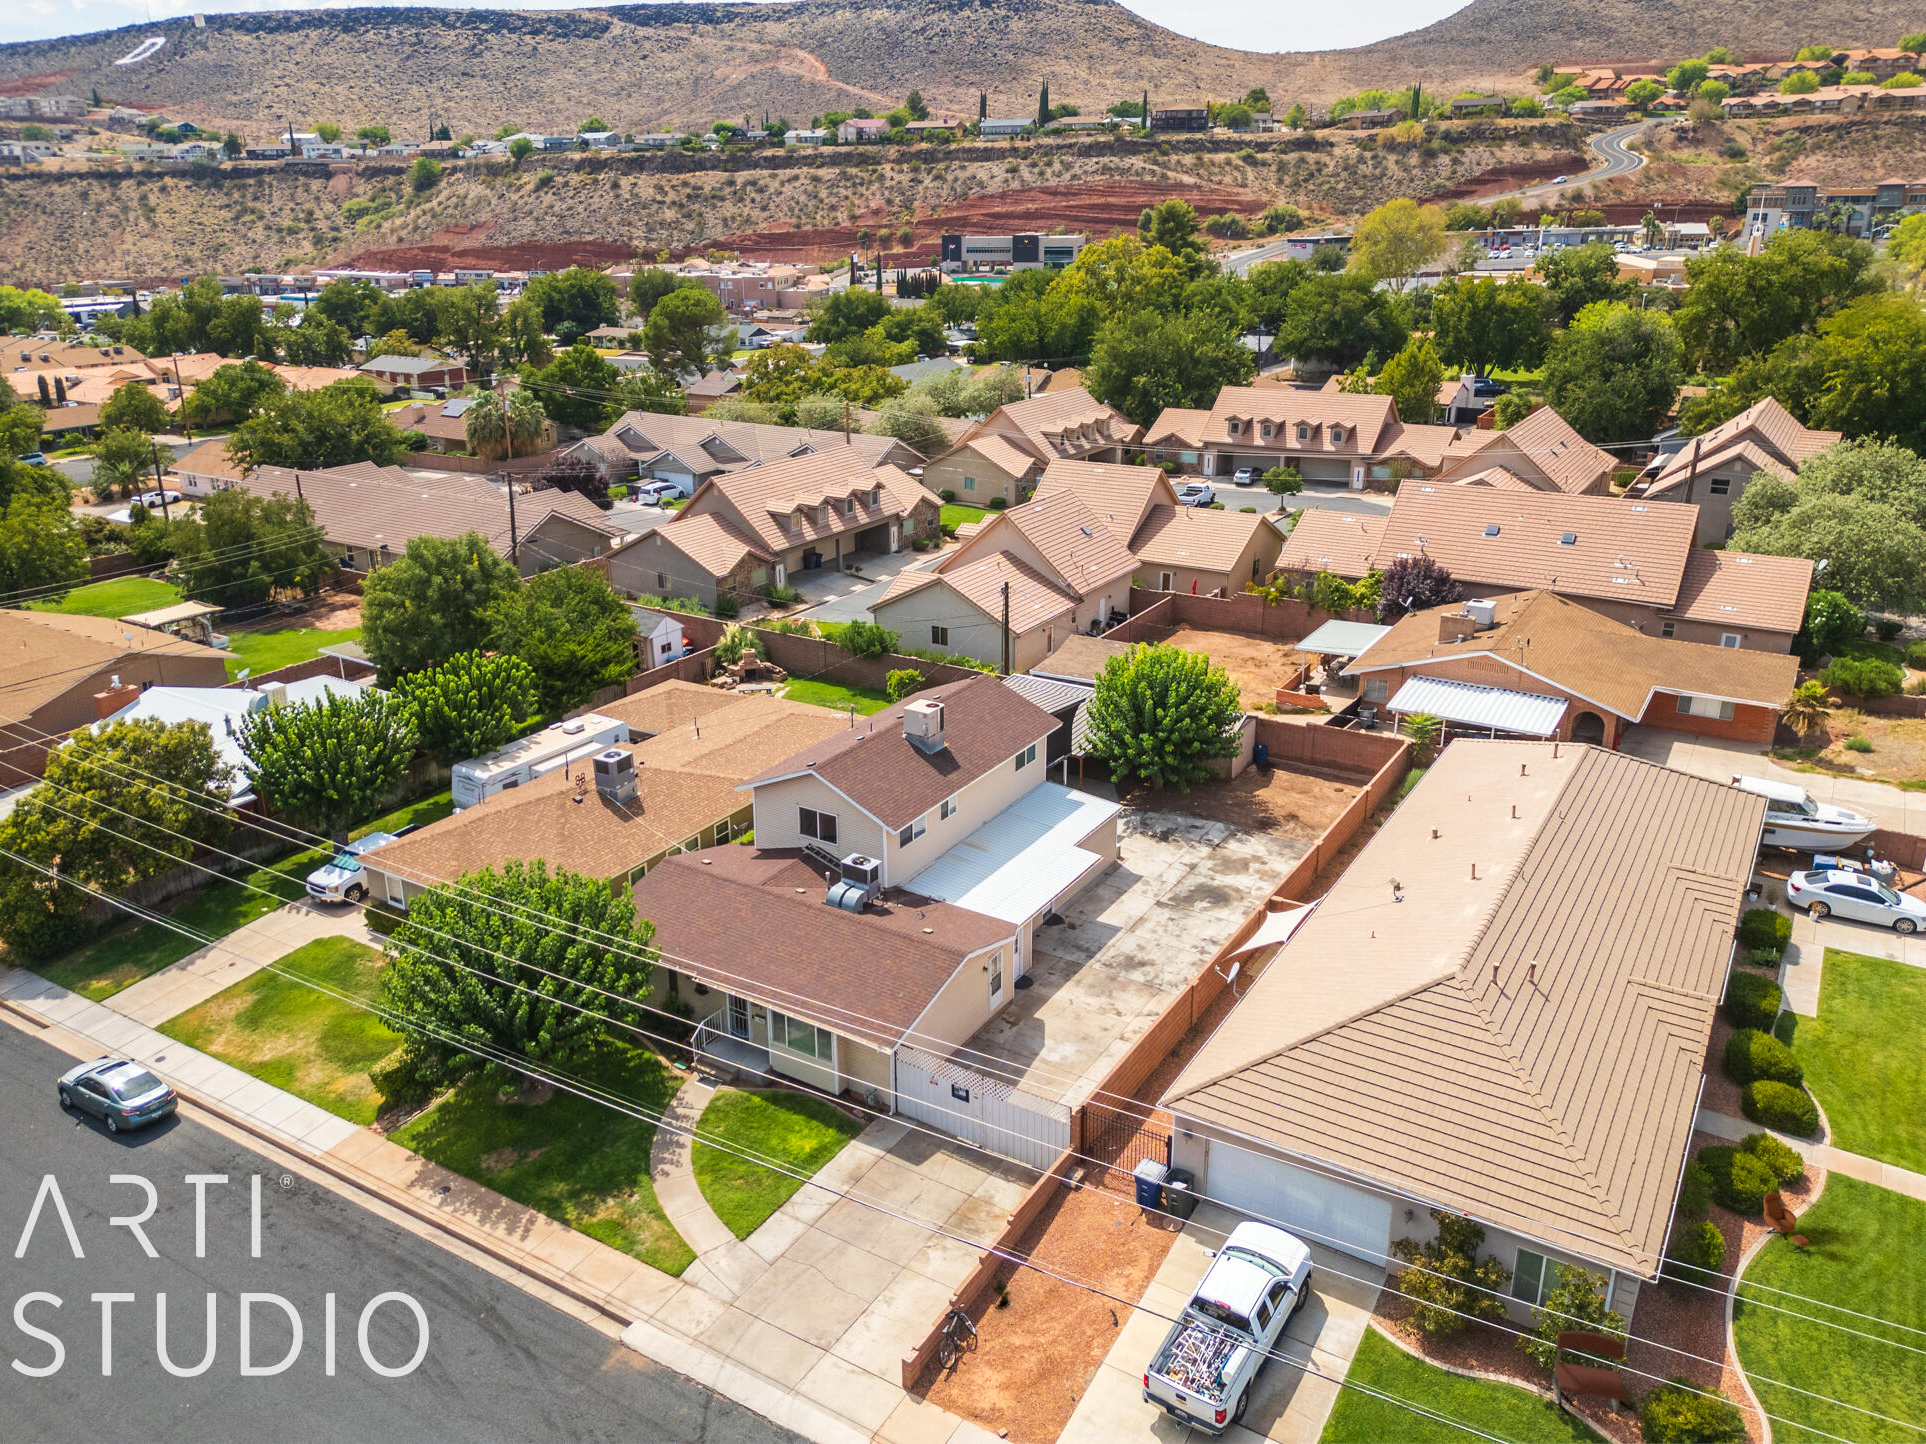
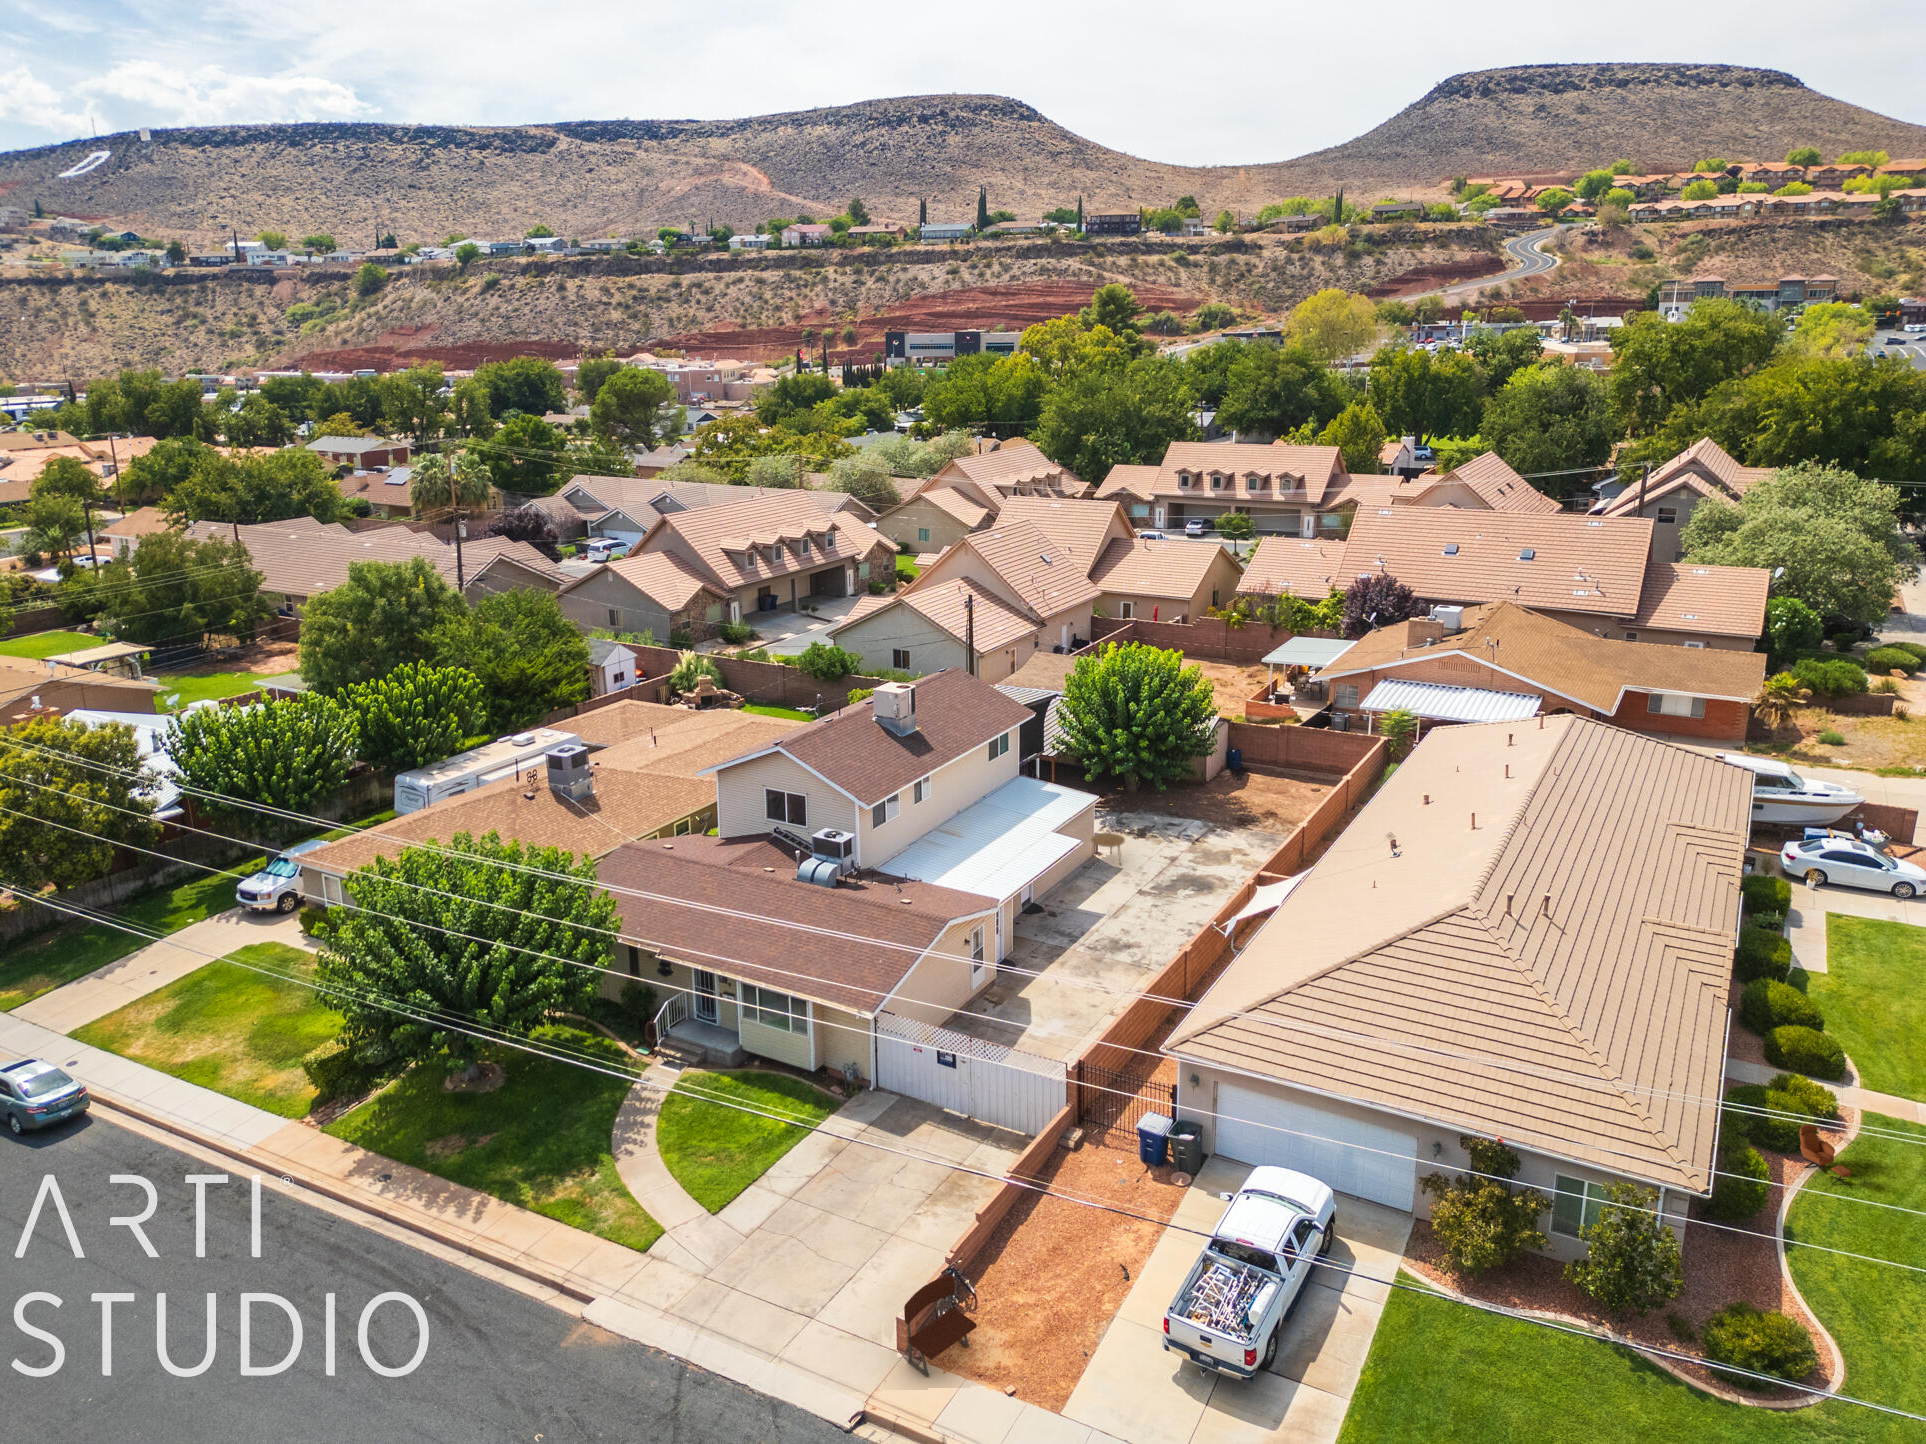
dining table: none [1112,842,1145,875] -> present [1091,833,1125,862]
potted tree: present [993,1279,1010,1309] -> none [990,1234,1014,1269]
bench: present [1552,1331,1626,1413] -> present [904,1274,977,1377]

